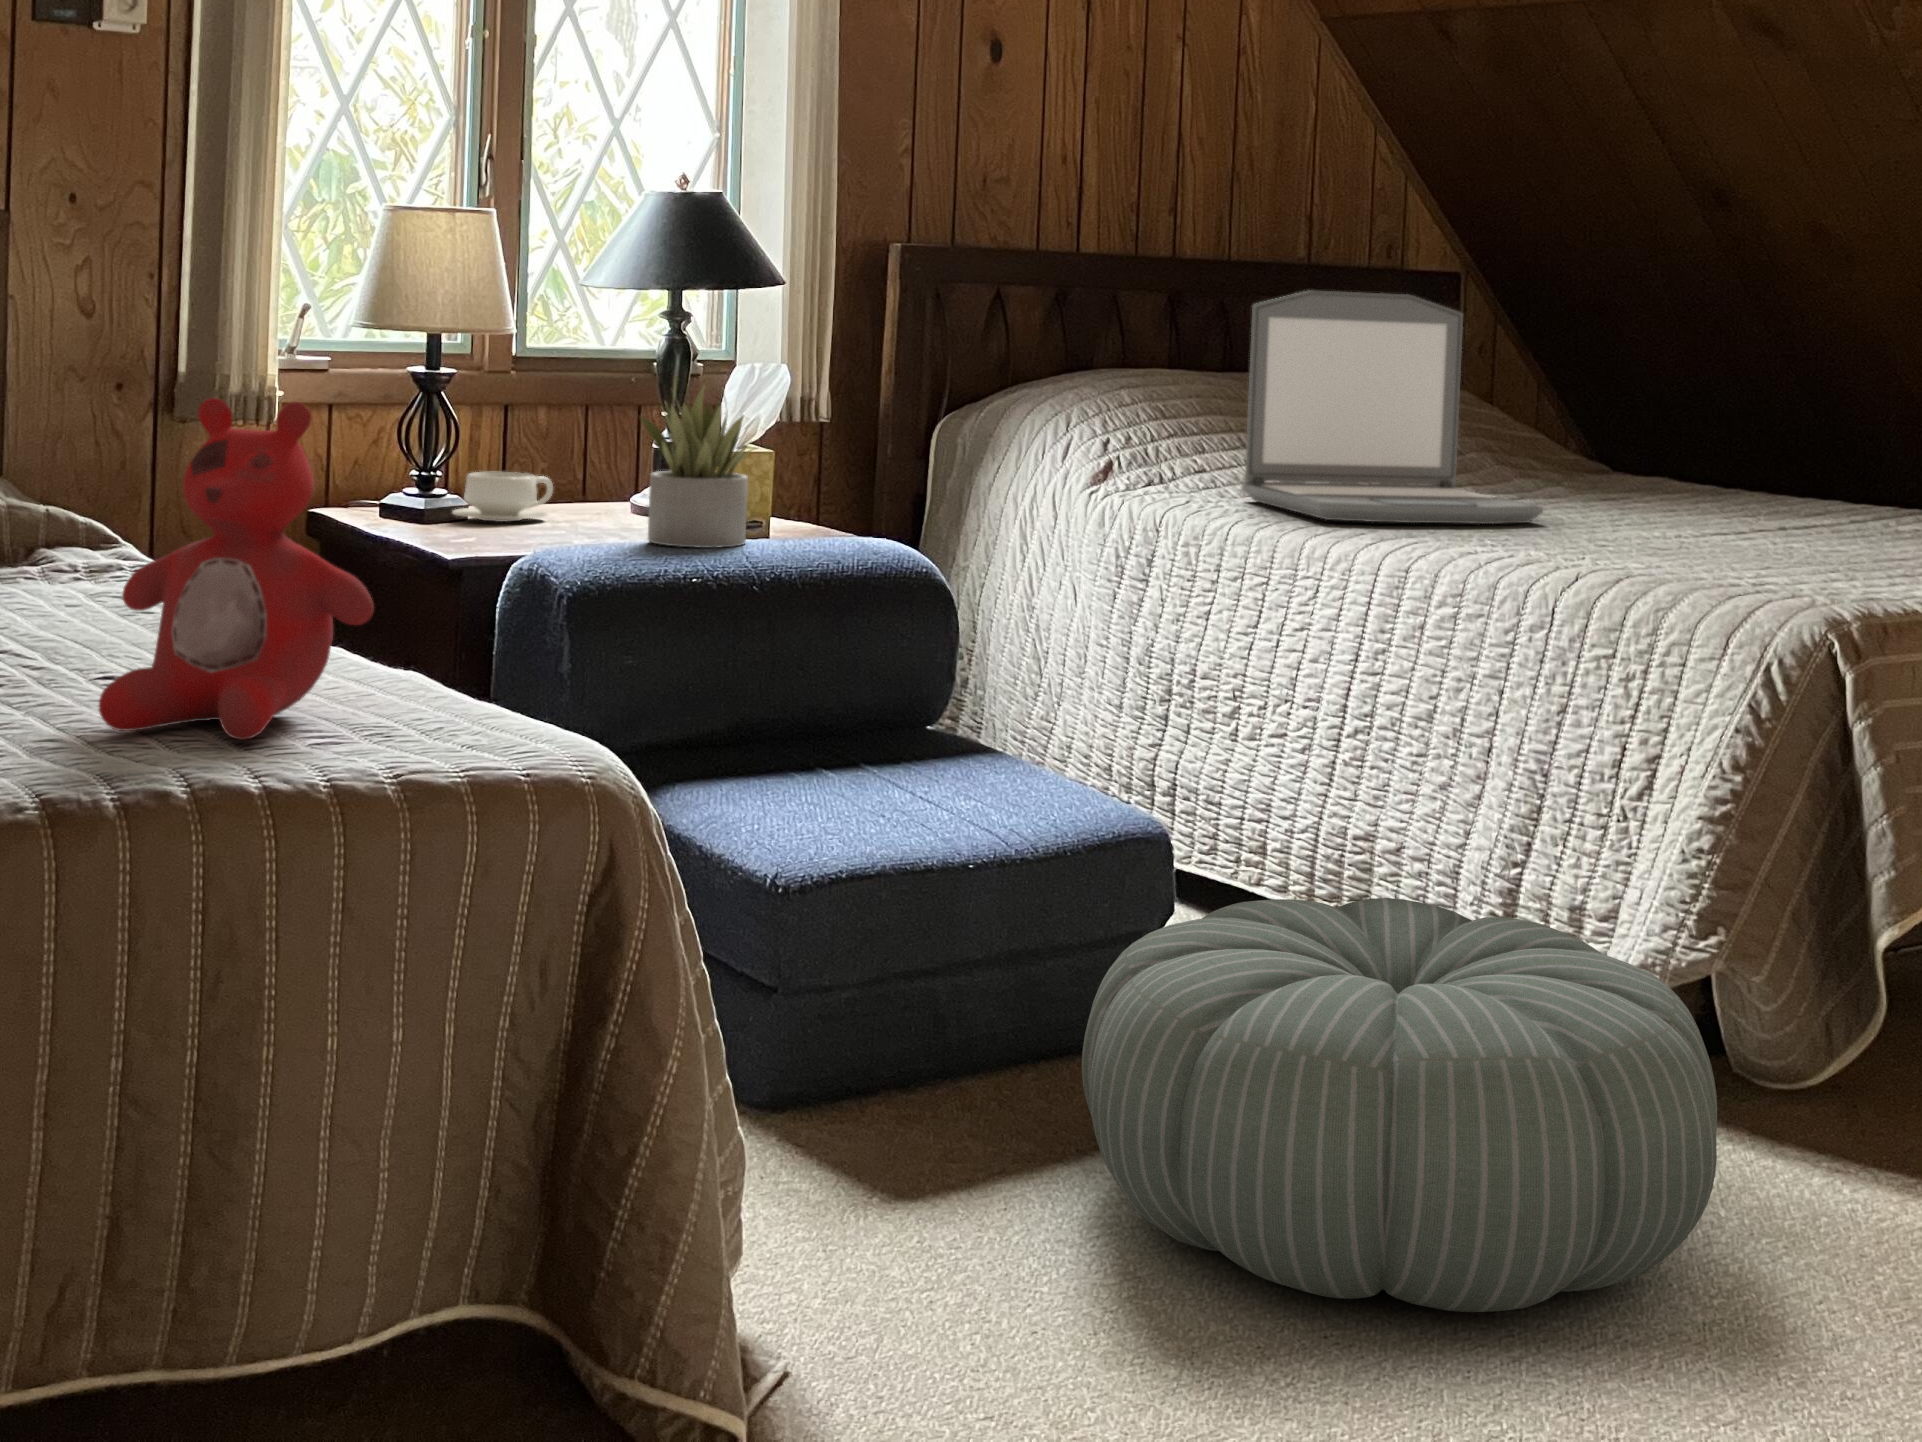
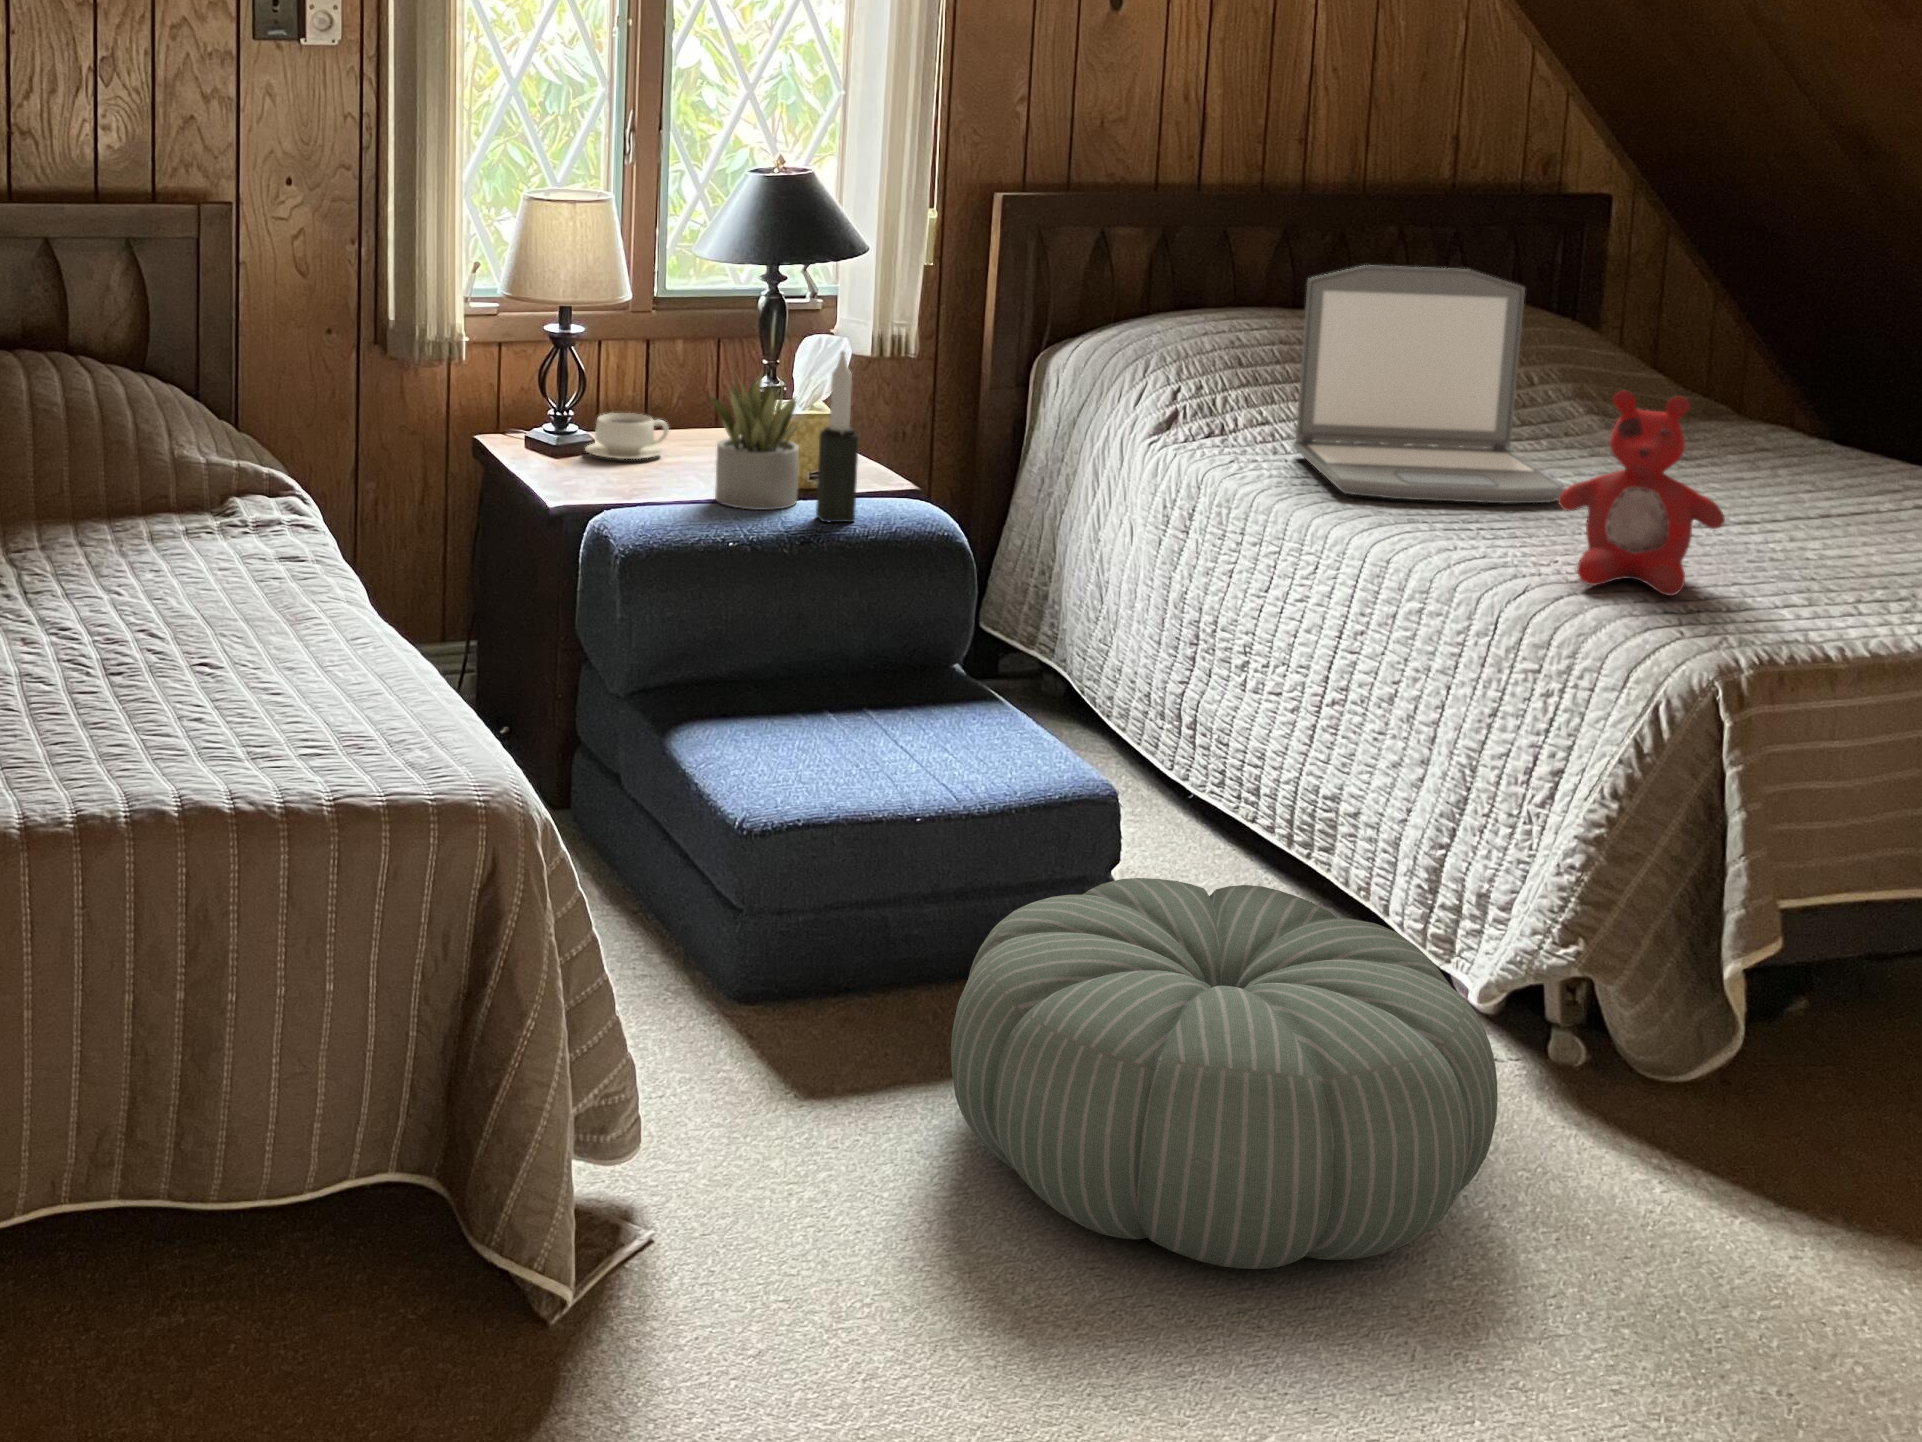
candle: none [781,350,833,552] -> present [816,351,859,522]
stuffed bear: present [99,398,374,740] -> present [1558,391,1725,596]

